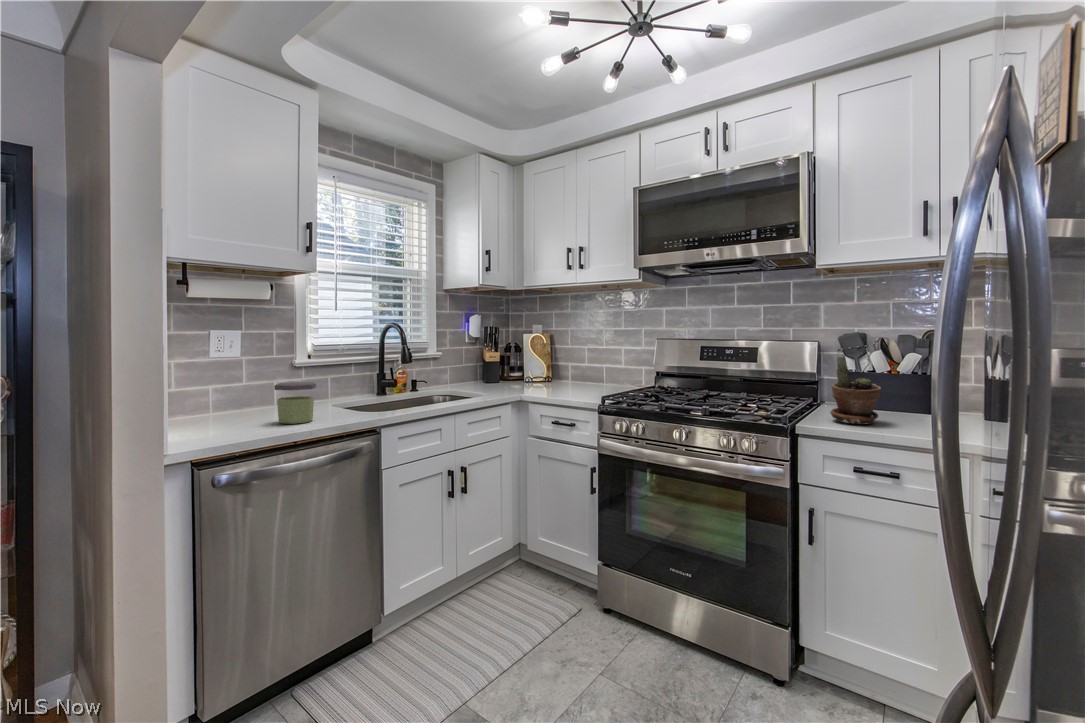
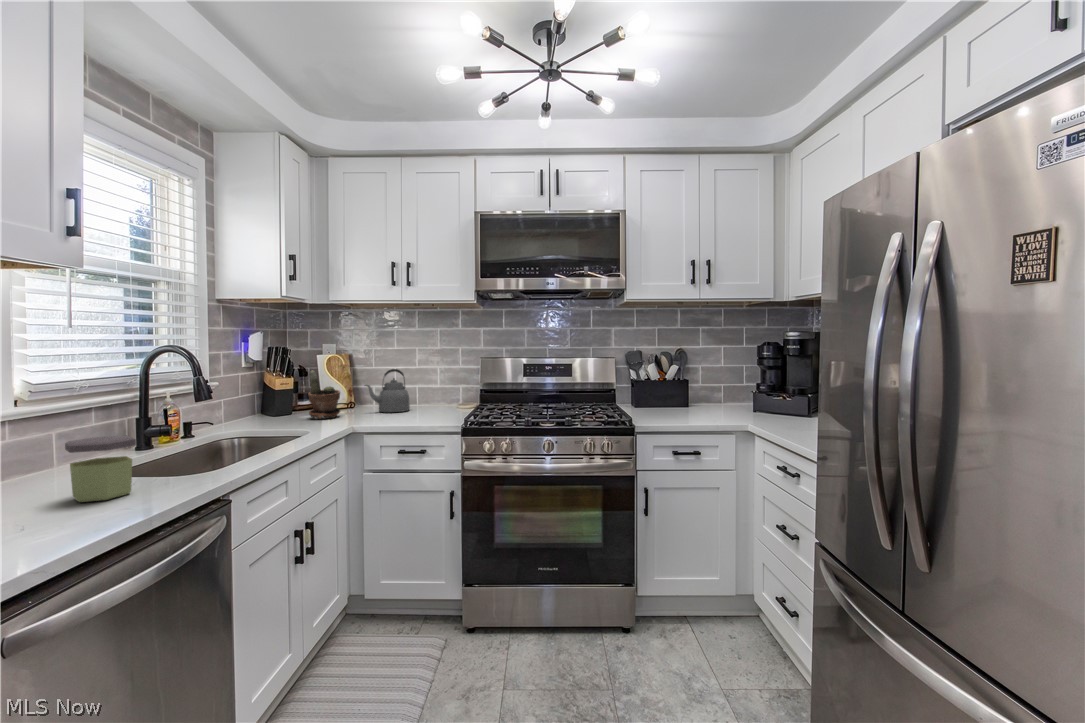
kettle: none [550,348,591,388] -> present [365,369,410,412]
potted plant: present [830,355,881,424] -> present [308,371,340,419]

